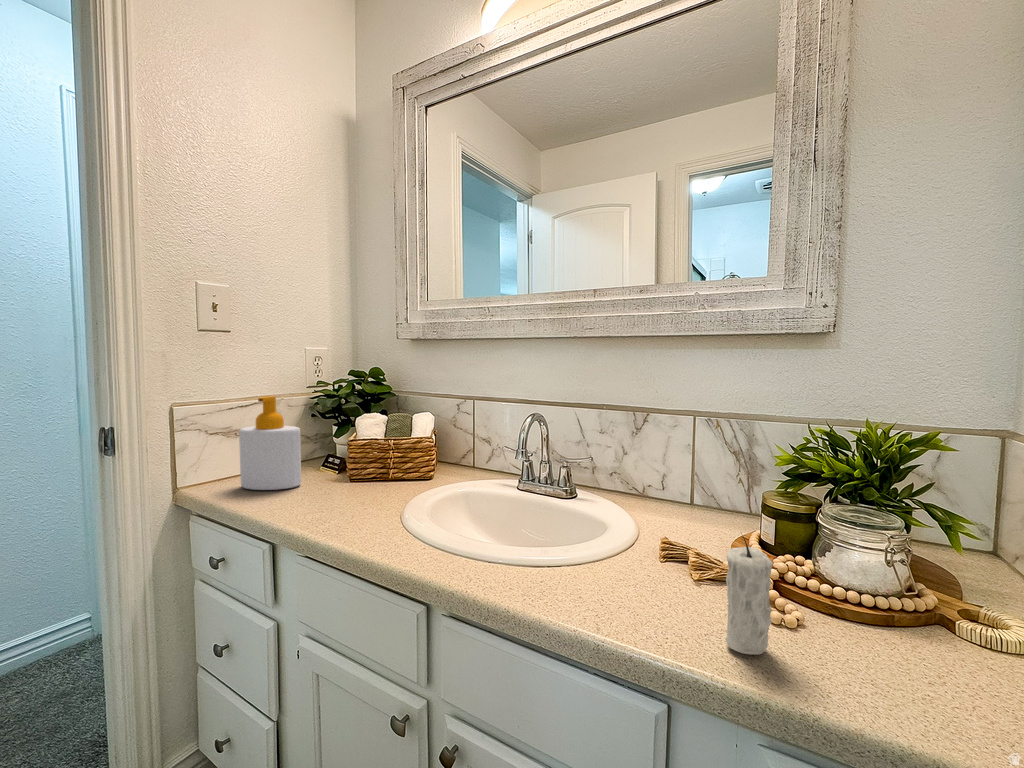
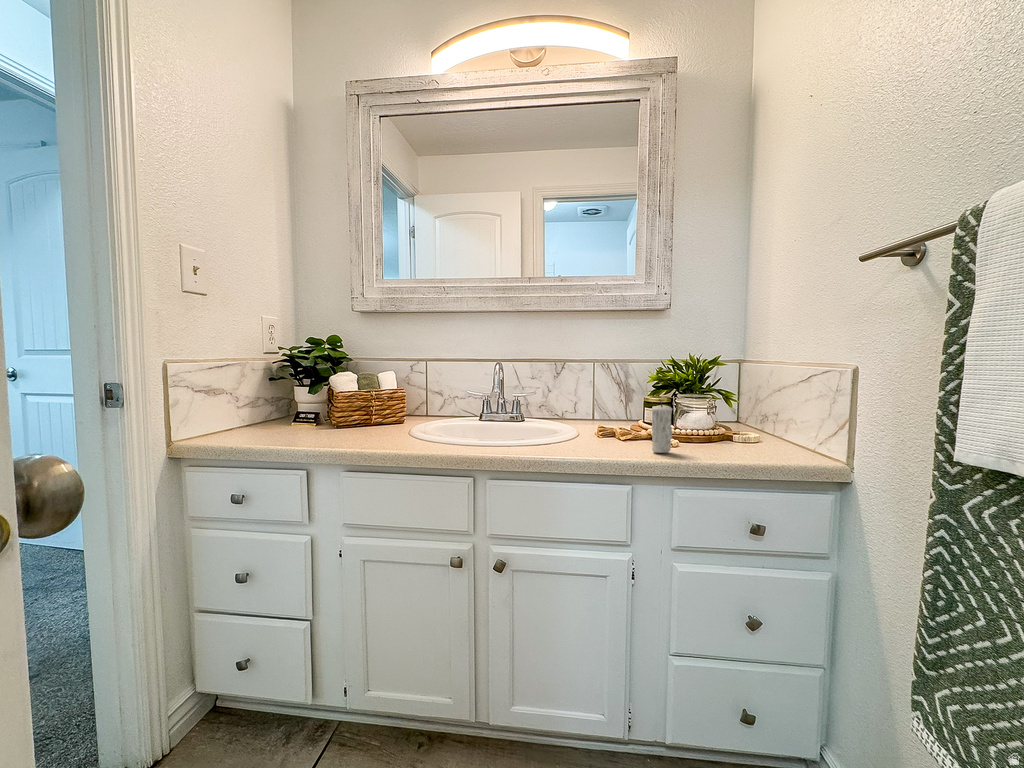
soap bottle: present [239,396,301,490] -> none [240,356,298,436]

